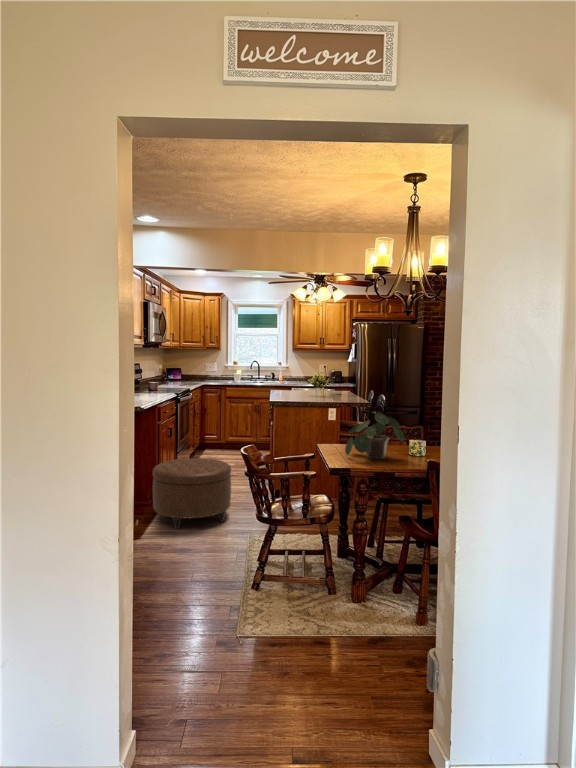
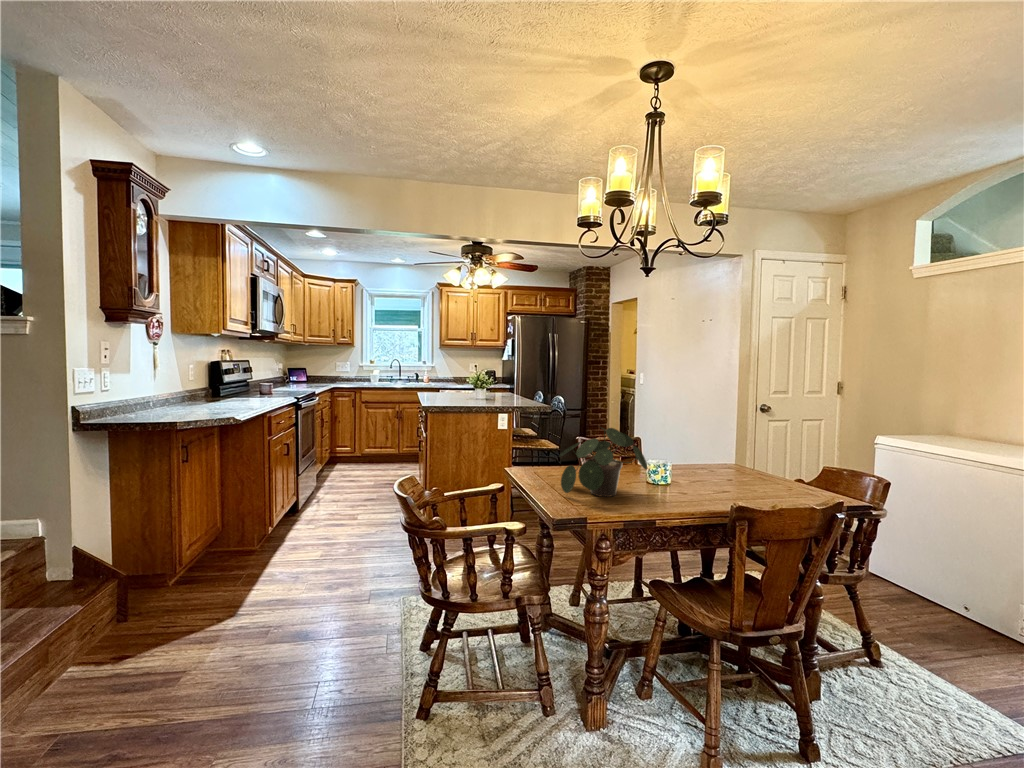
ottoman: present [153,458,231,529] -> none [257,486,375,596]

